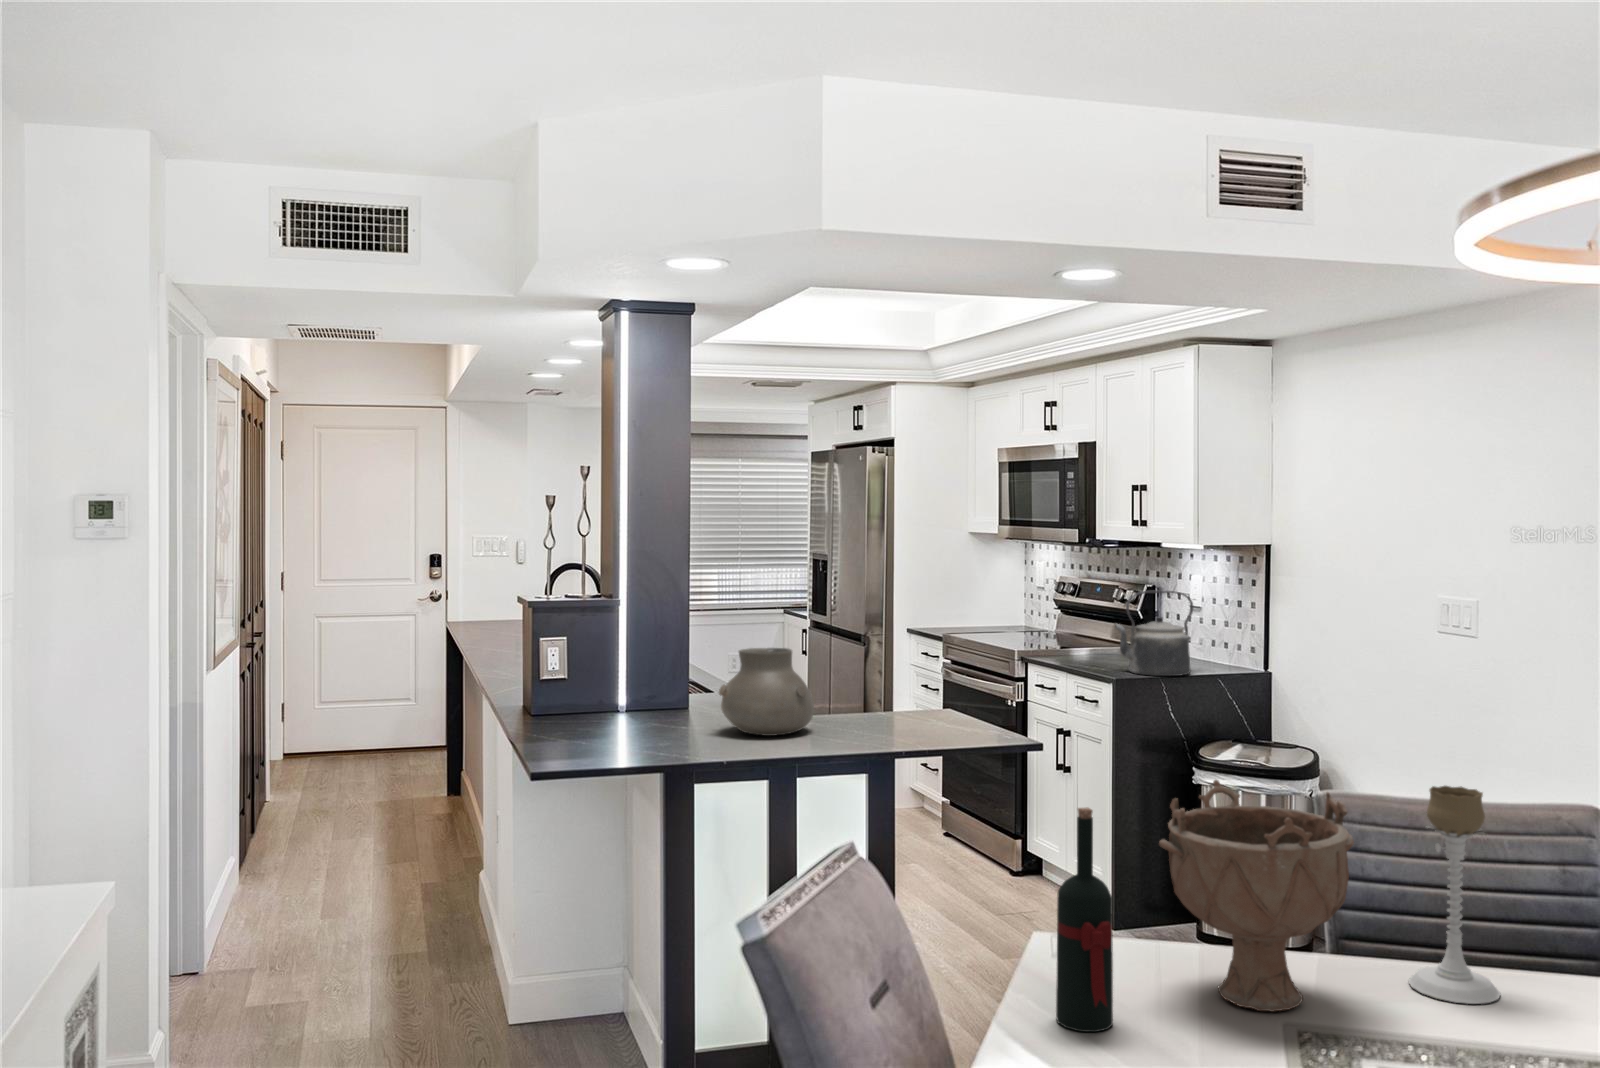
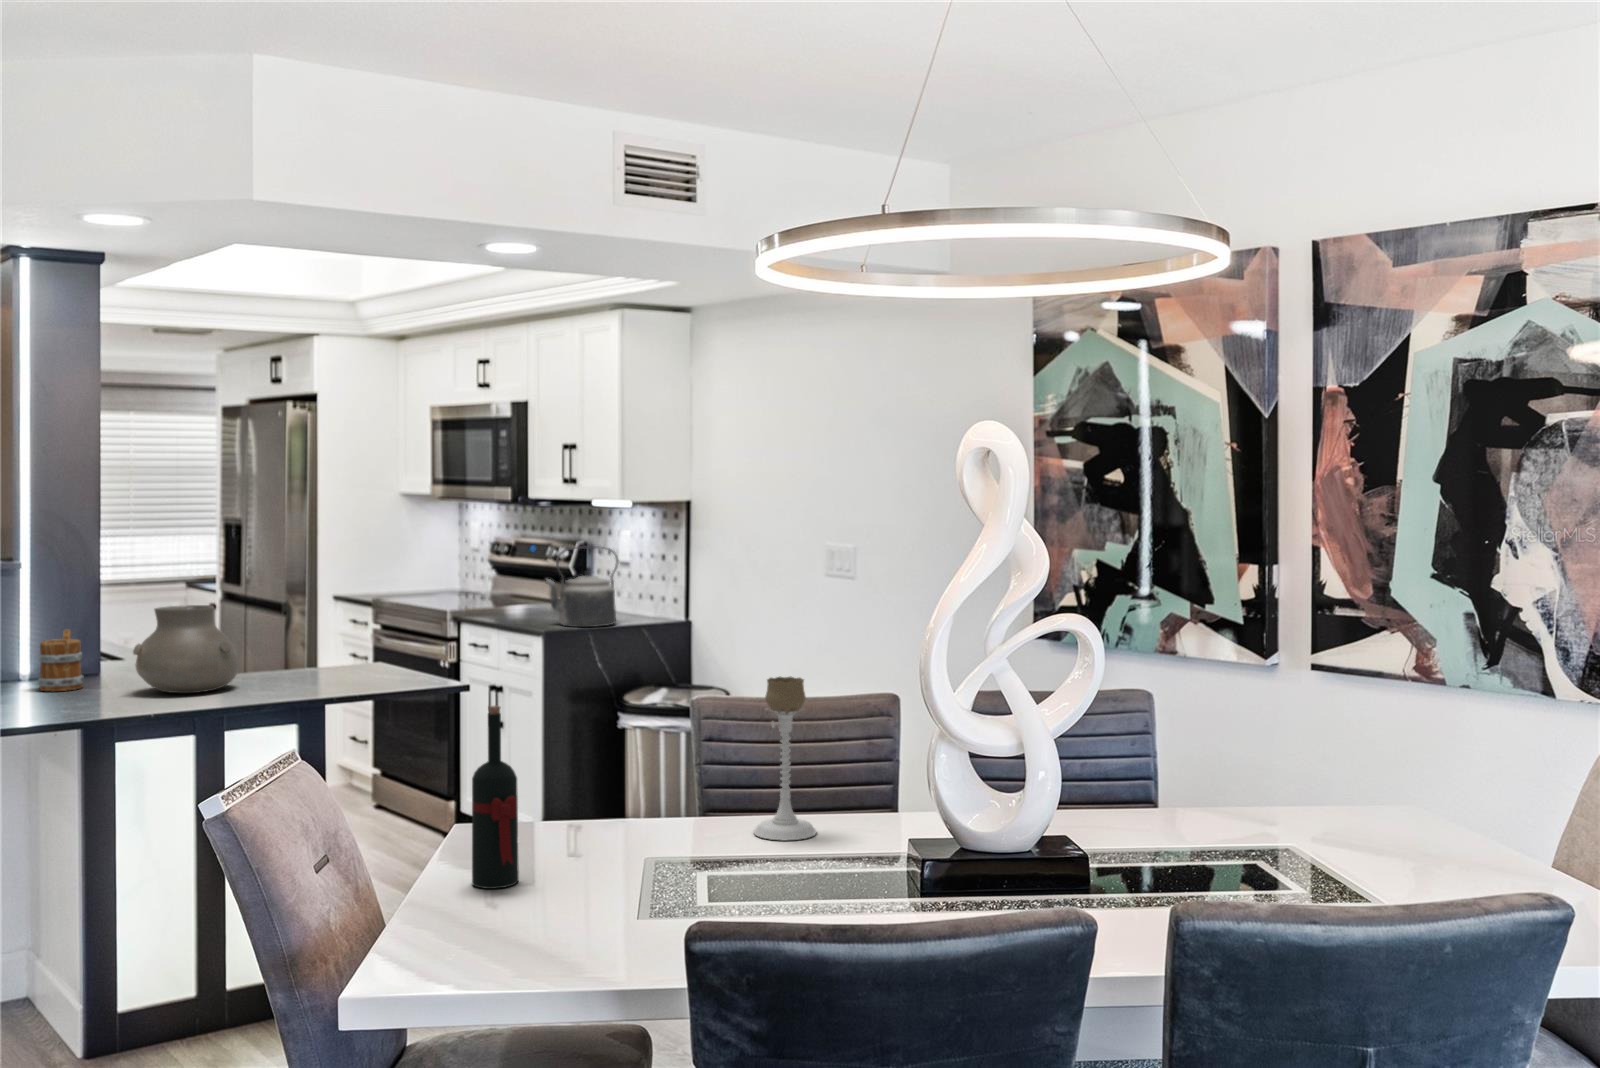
mug: none [639,665,678,725] -> present [38,629,84,691]
decorative bowl: present [1159,780,1354,1011] -> none [558,683,709,861]

